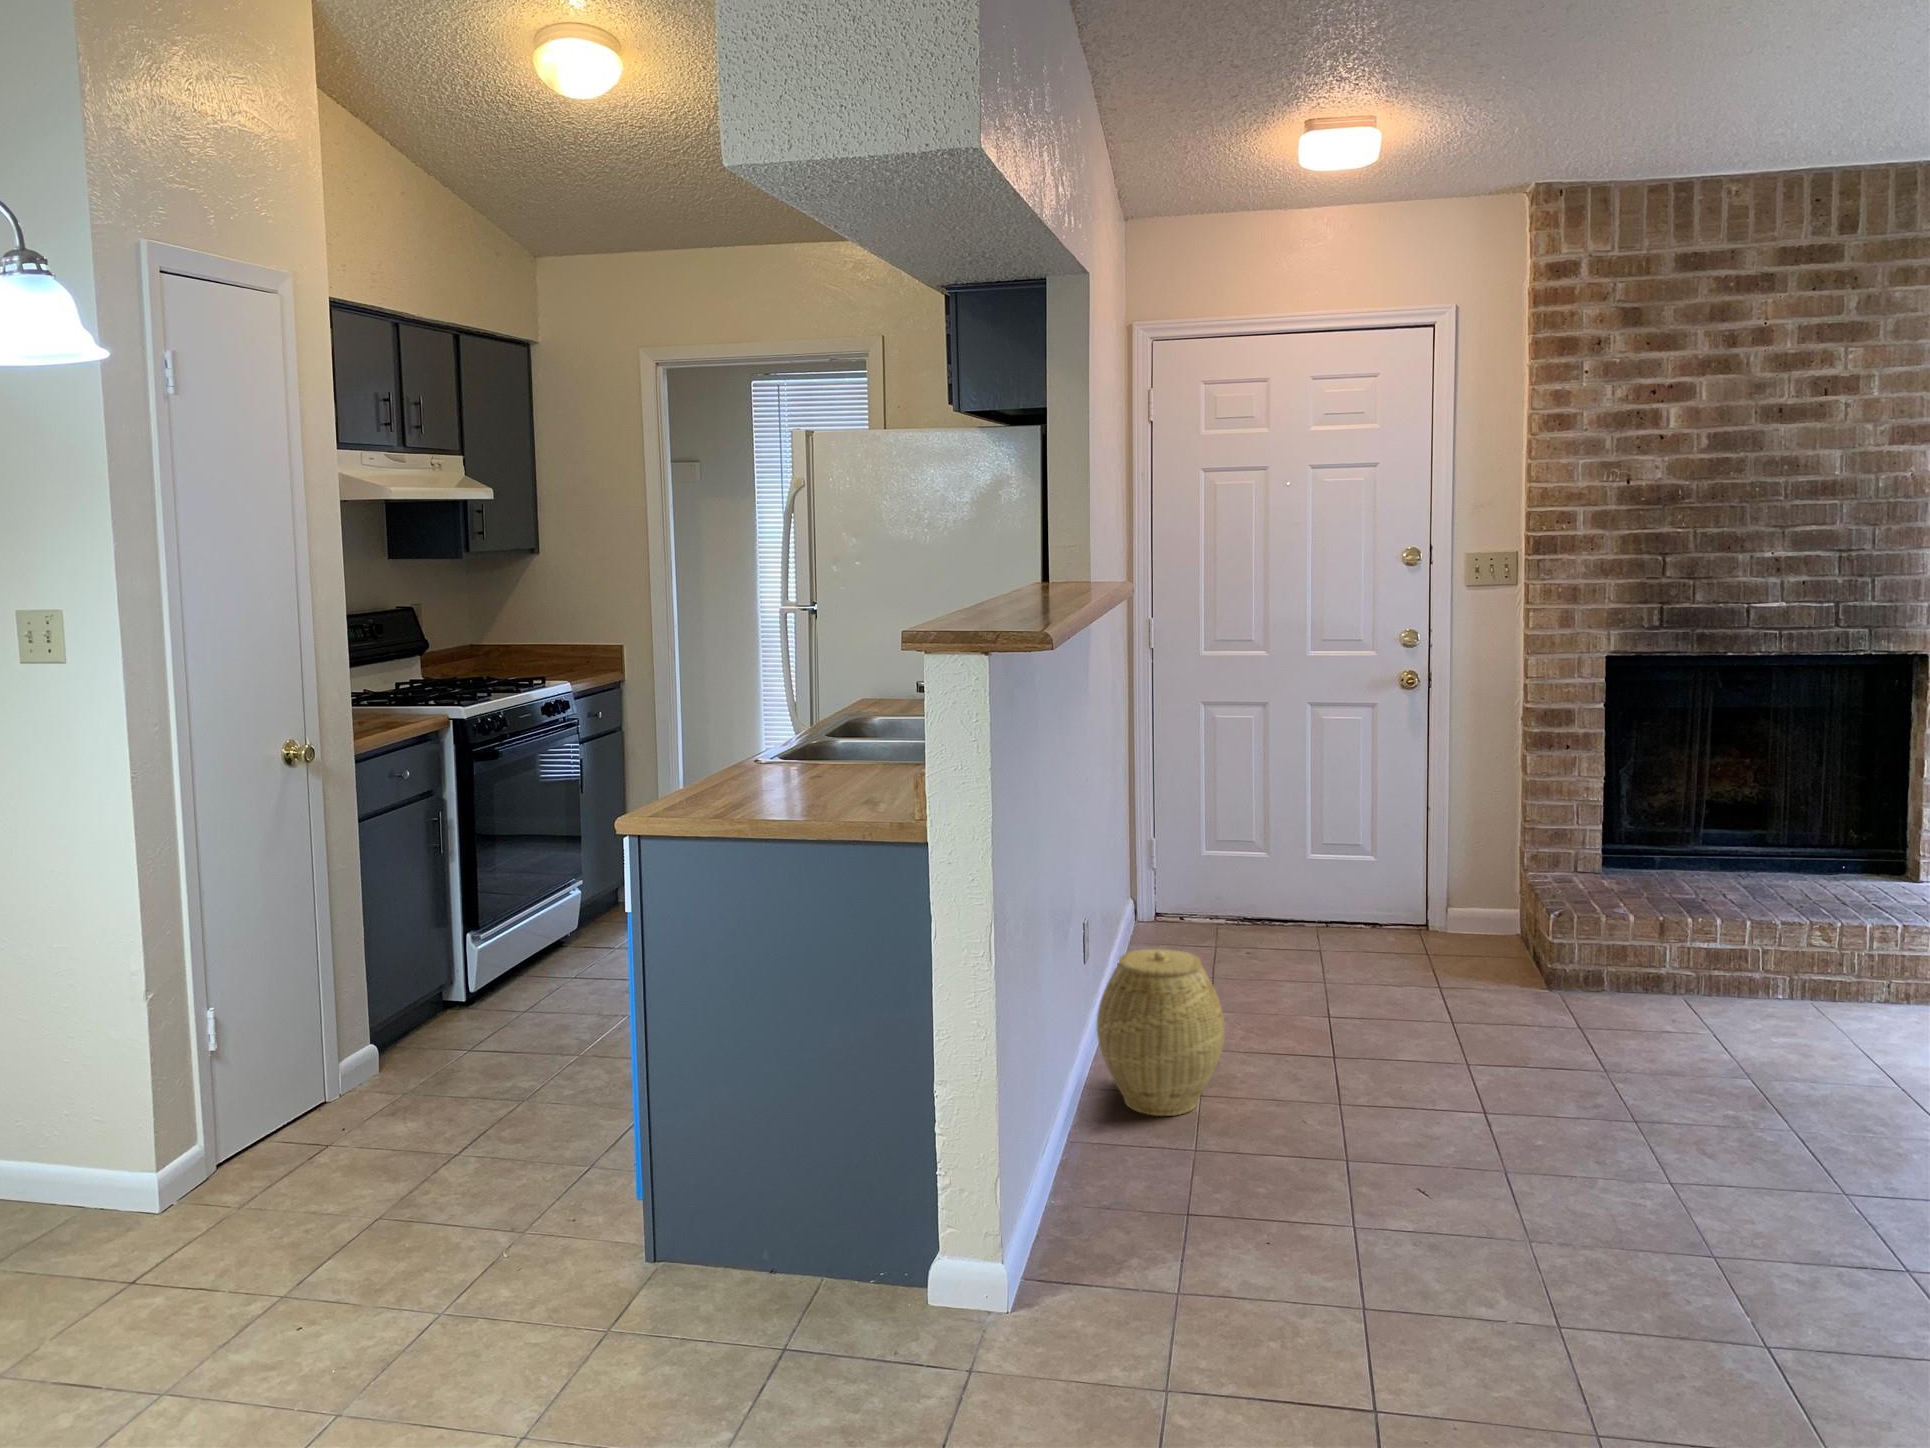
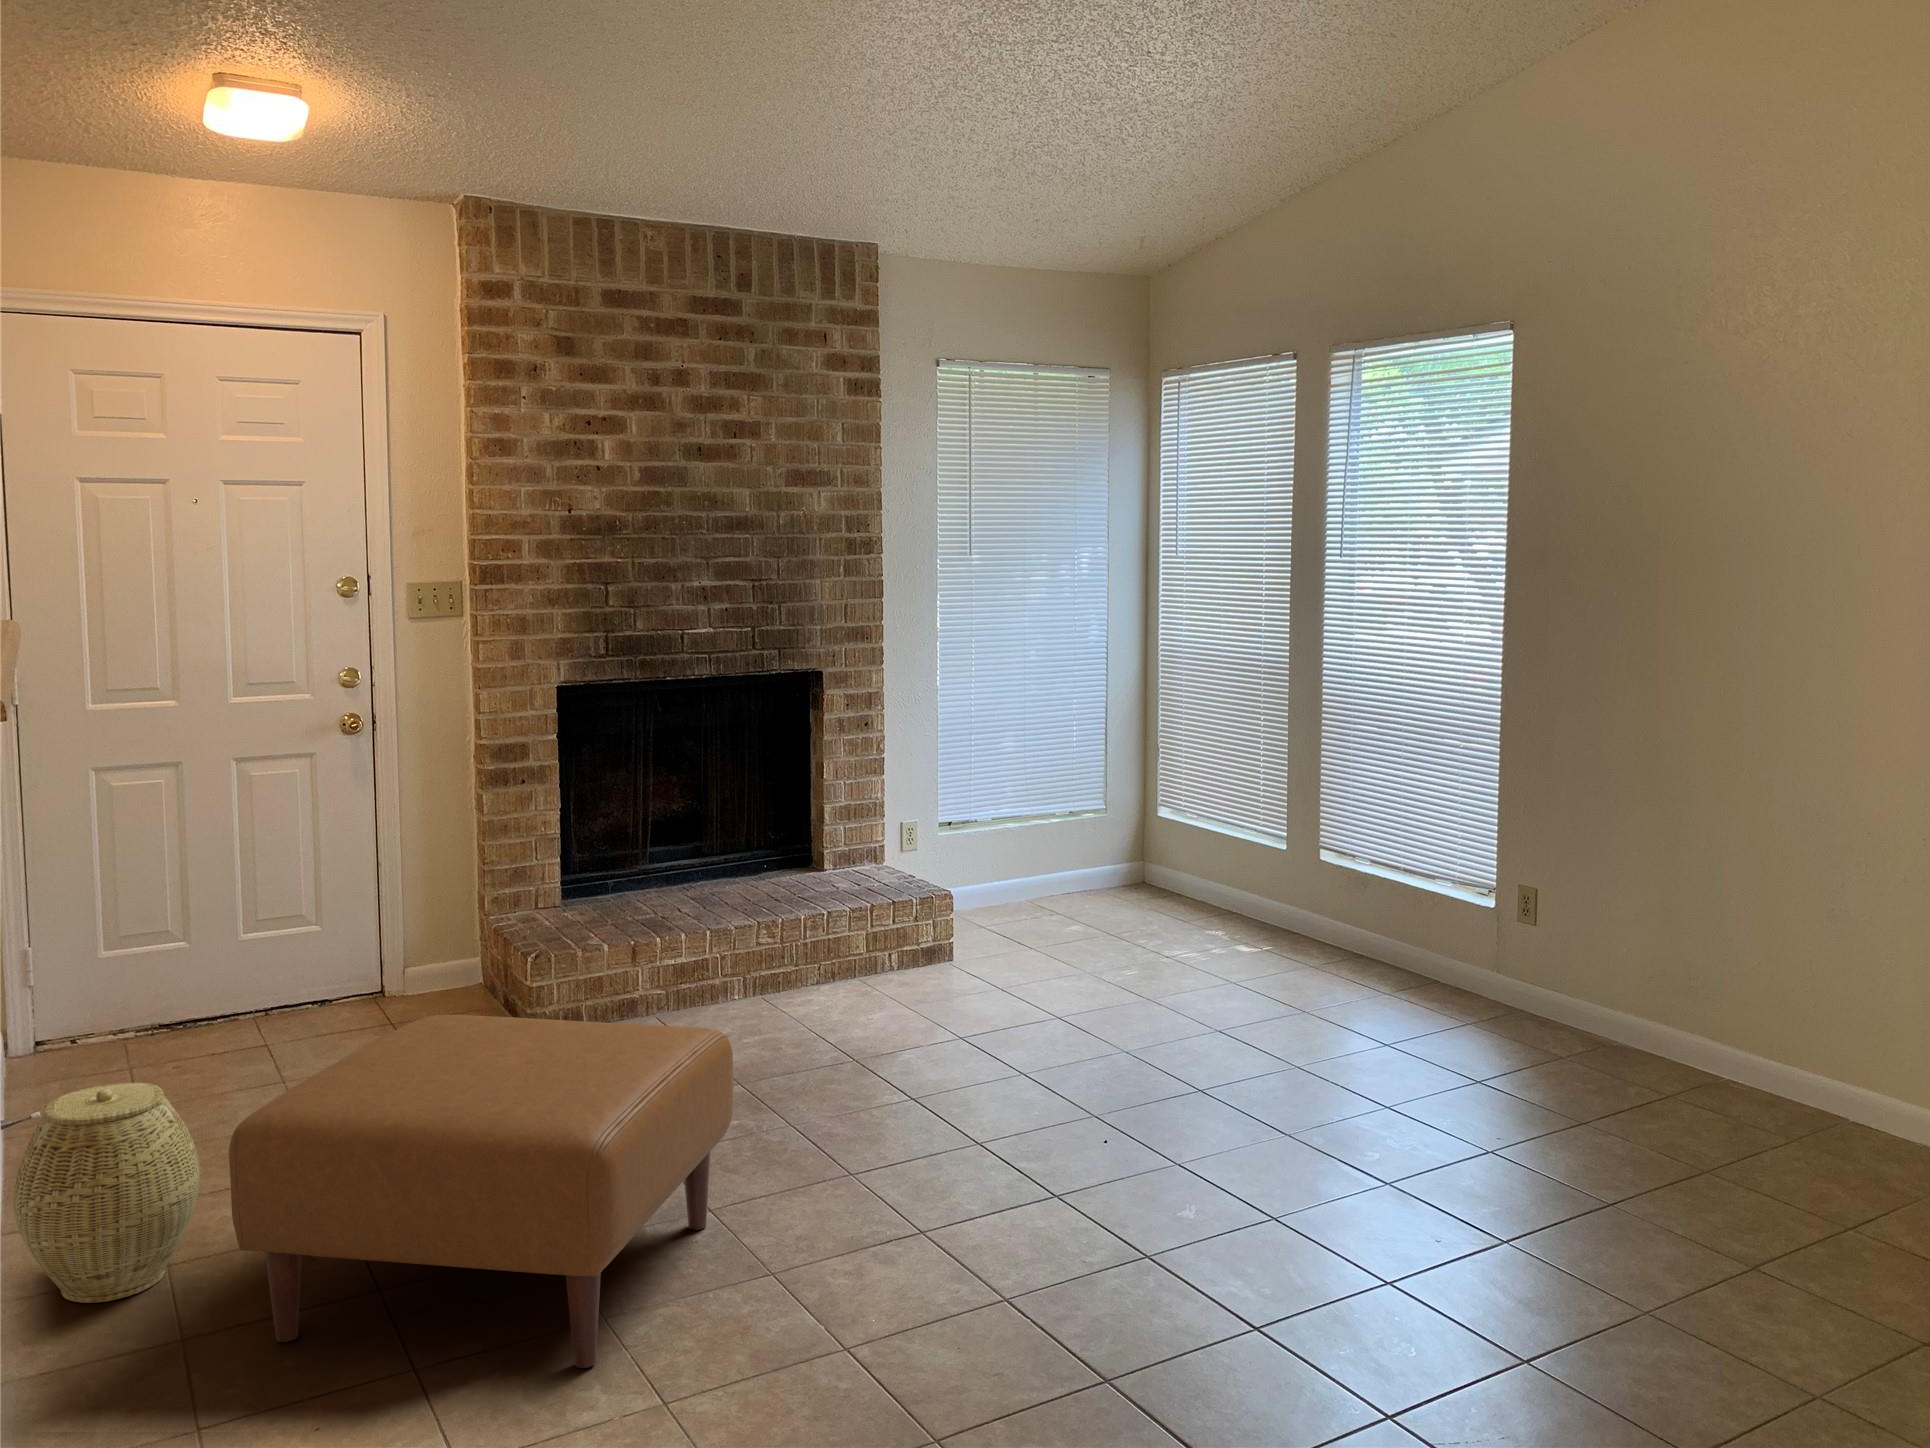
ottoman: none [1230,944,1708,1290] -> present [229,1015,733,1368]

